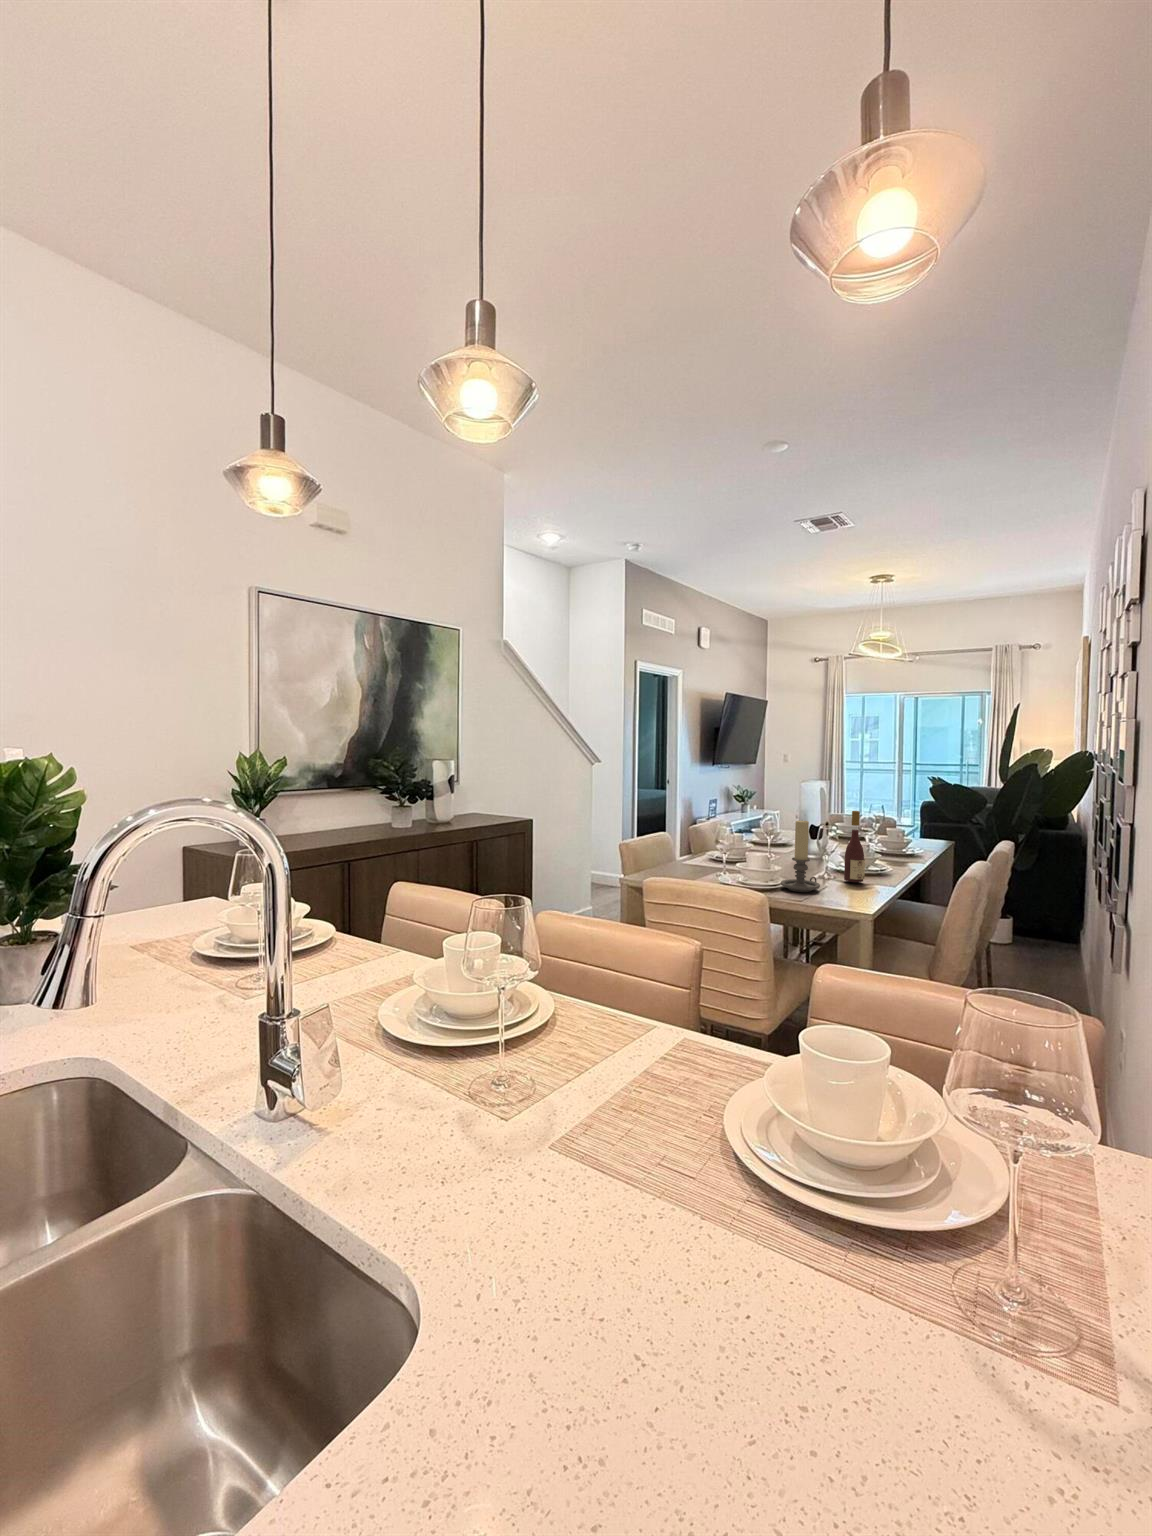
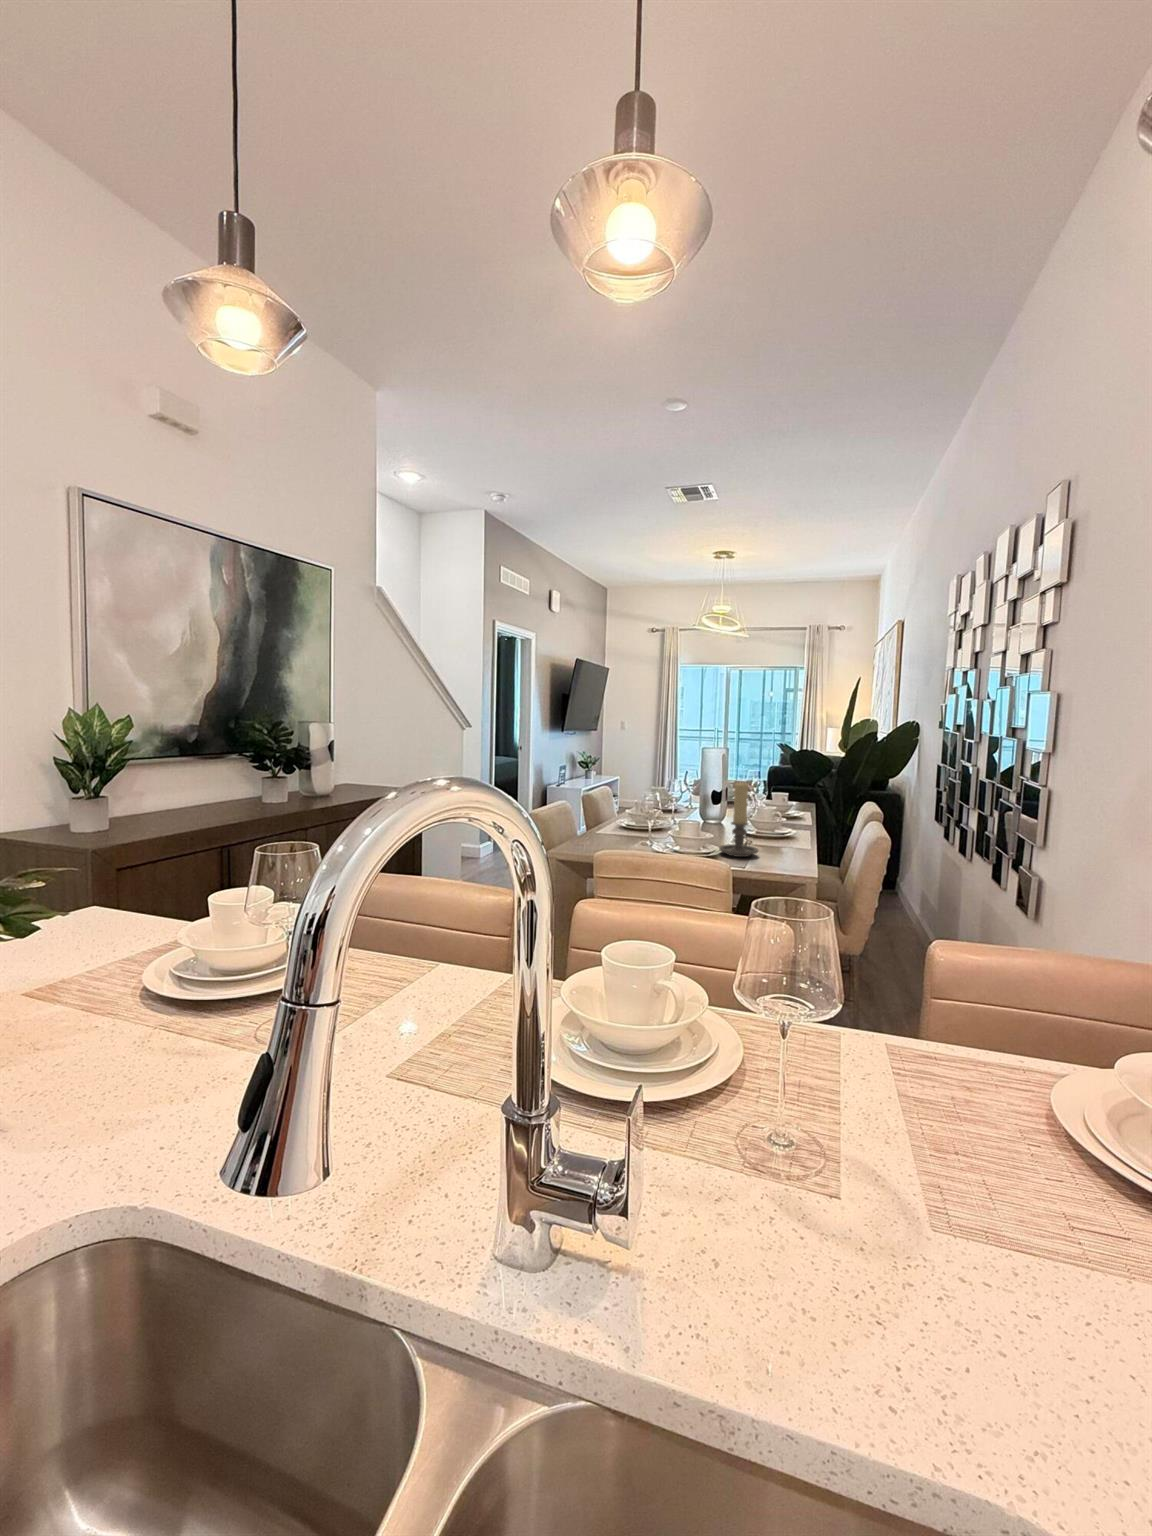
wine bottle: present [844,811,865,882] -> none [769,773,791,847]

